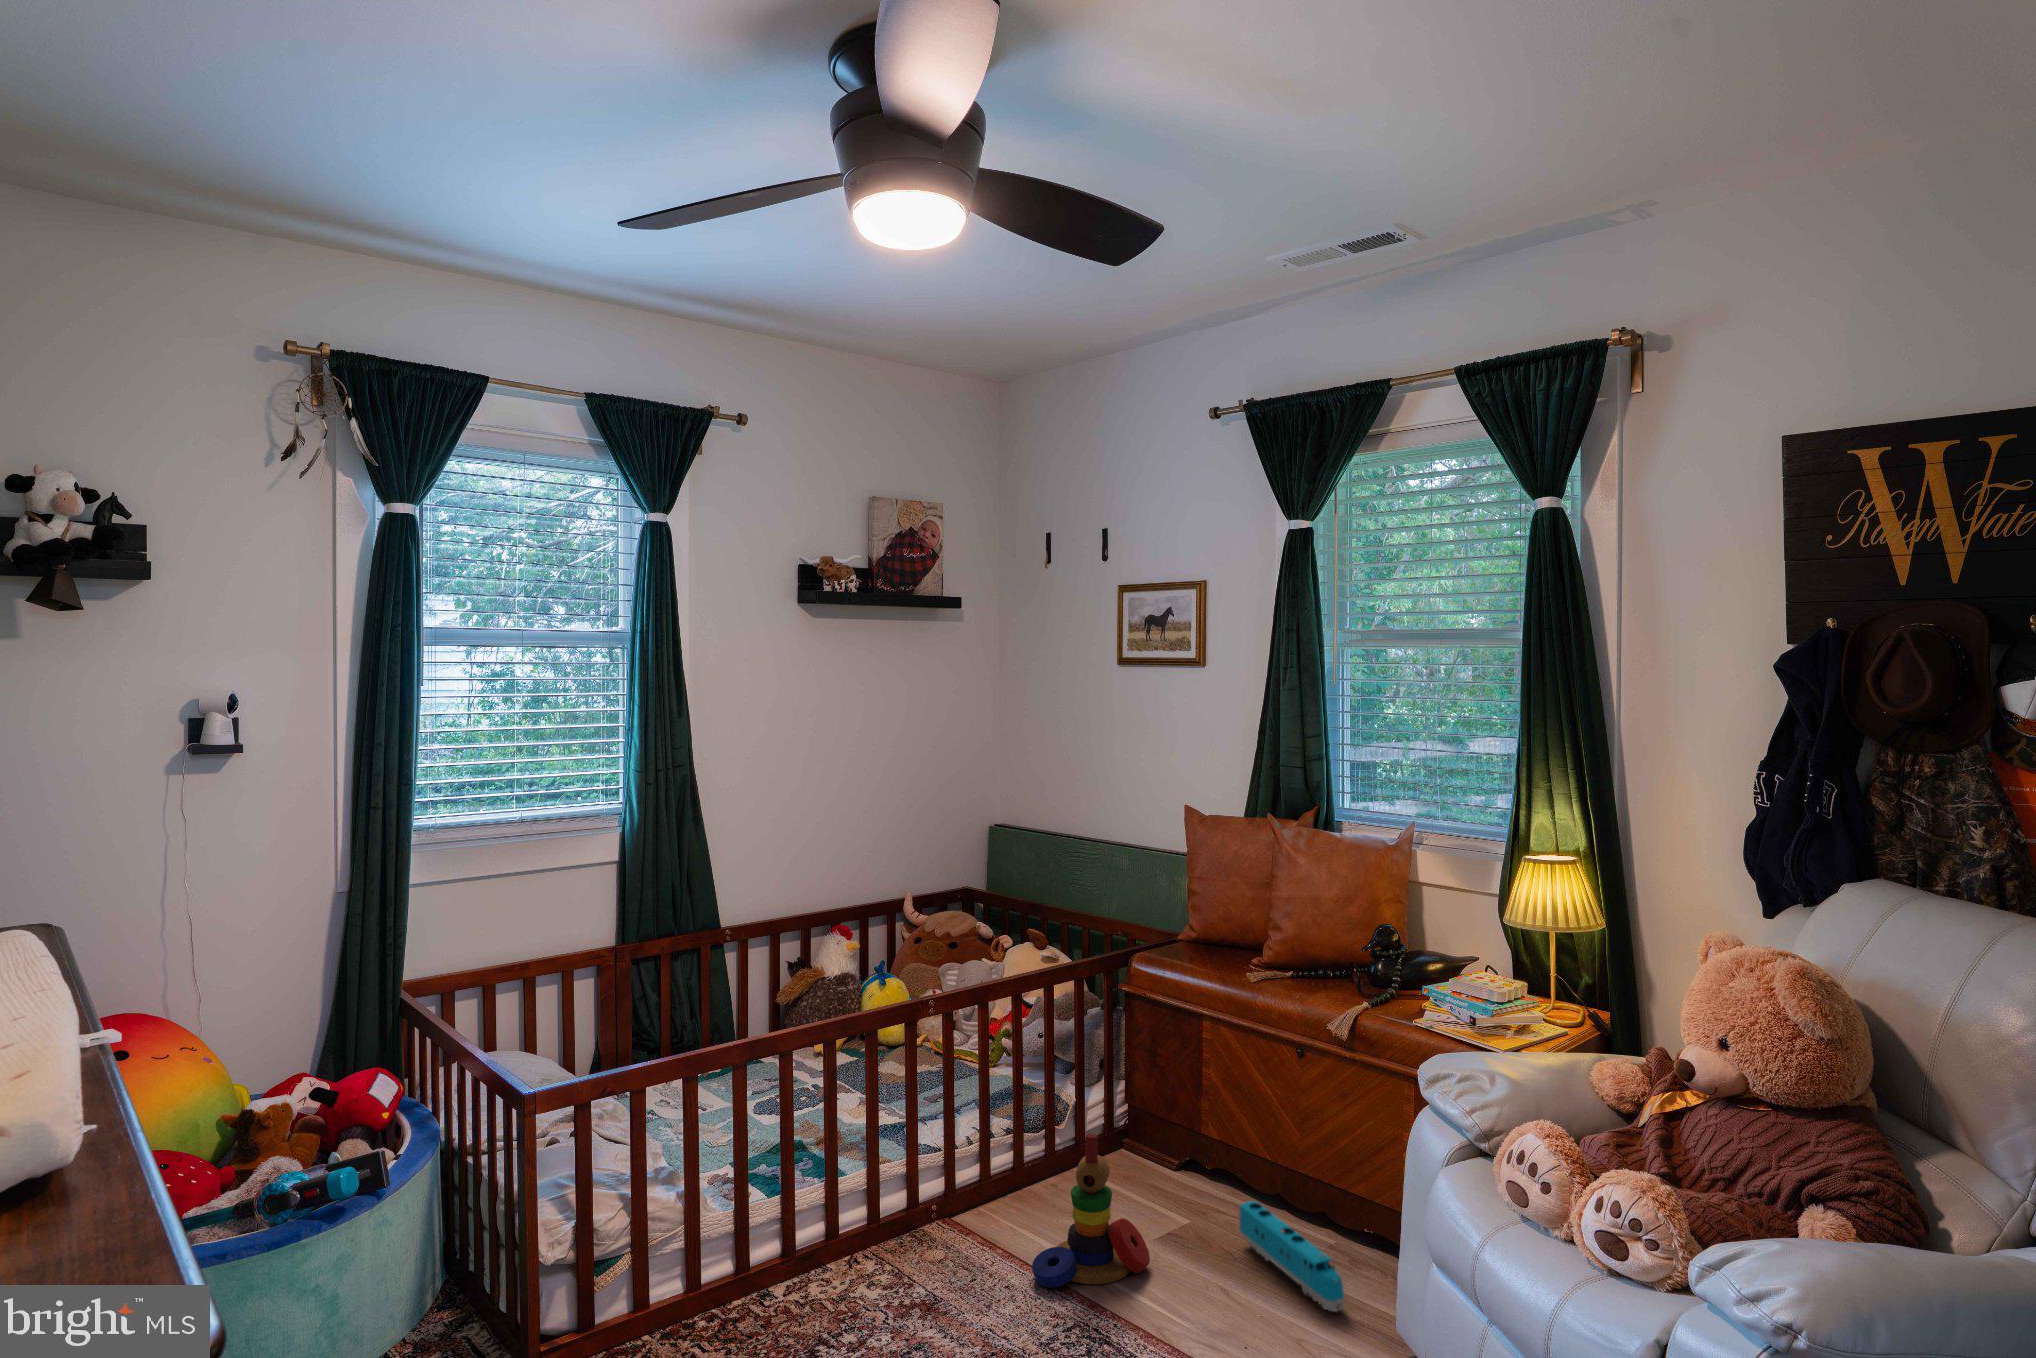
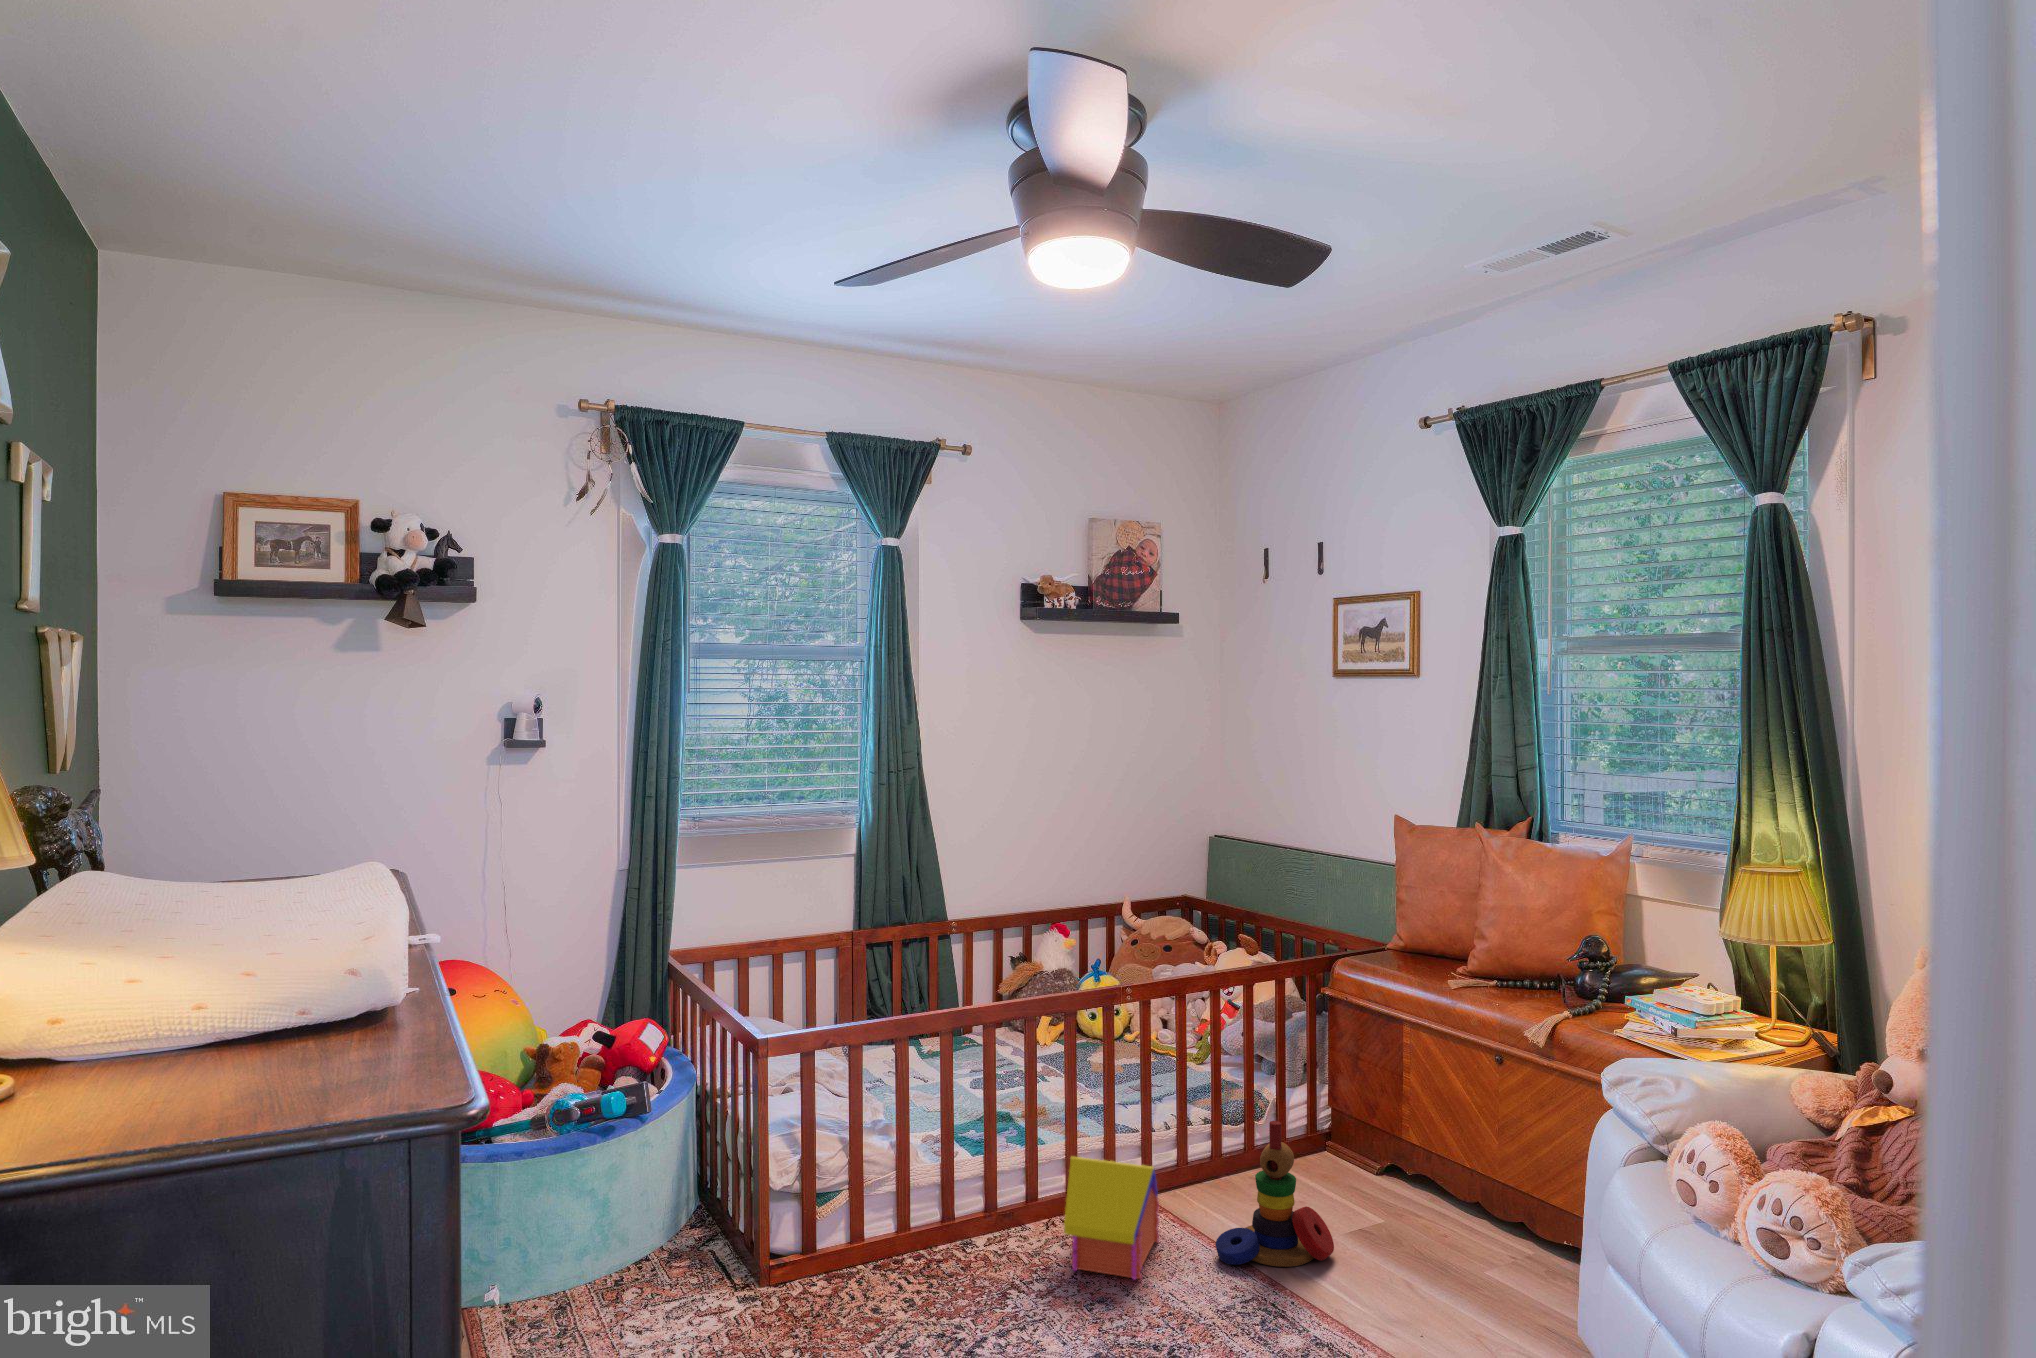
toy house: none [876,1190,972,1317] -> present [1064,1157,1159,1280]
toy train: present [1239,1201,1344,1312] -> none [1430,1203,1530,1315]

